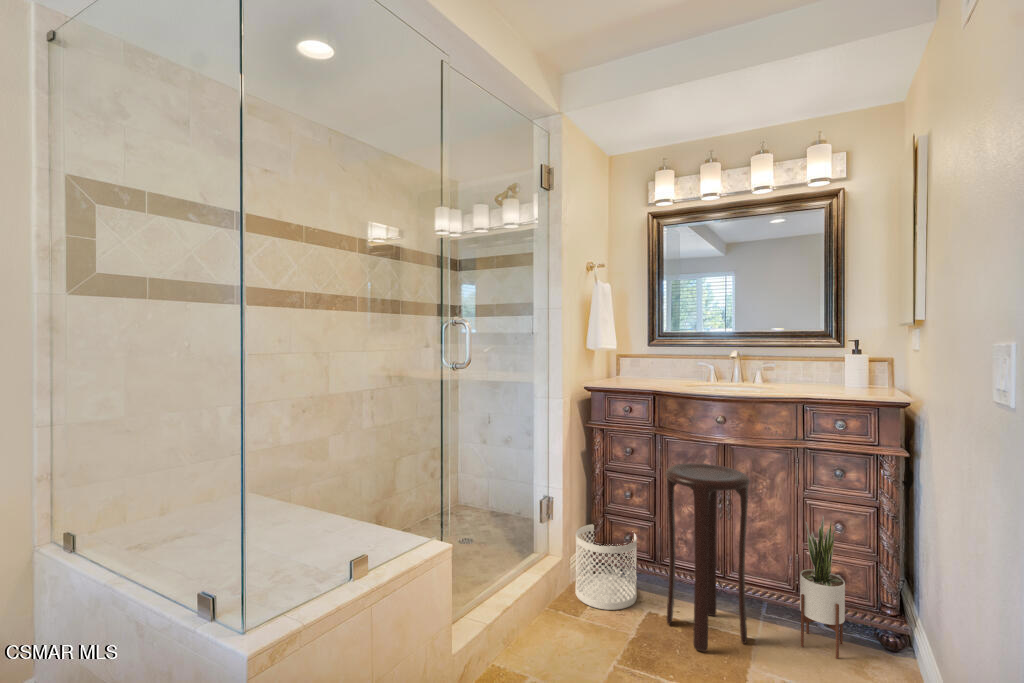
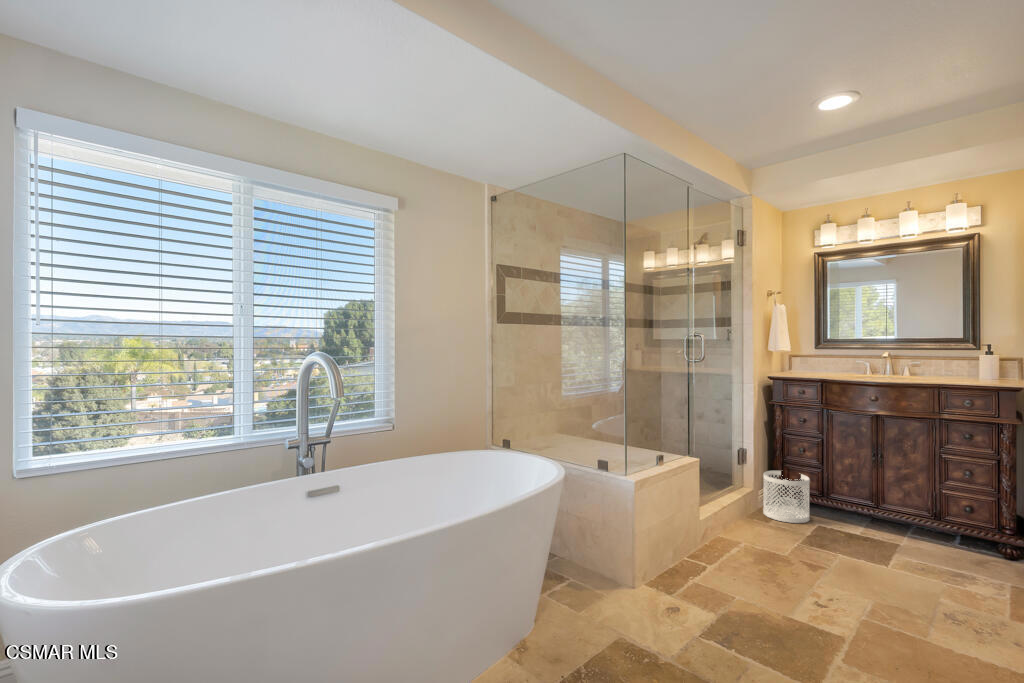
stool: present [666,464,749,652] -> none [833,428,896,545]
potted plant: present [800,516,845,659] -> none [936,463,970,556]

